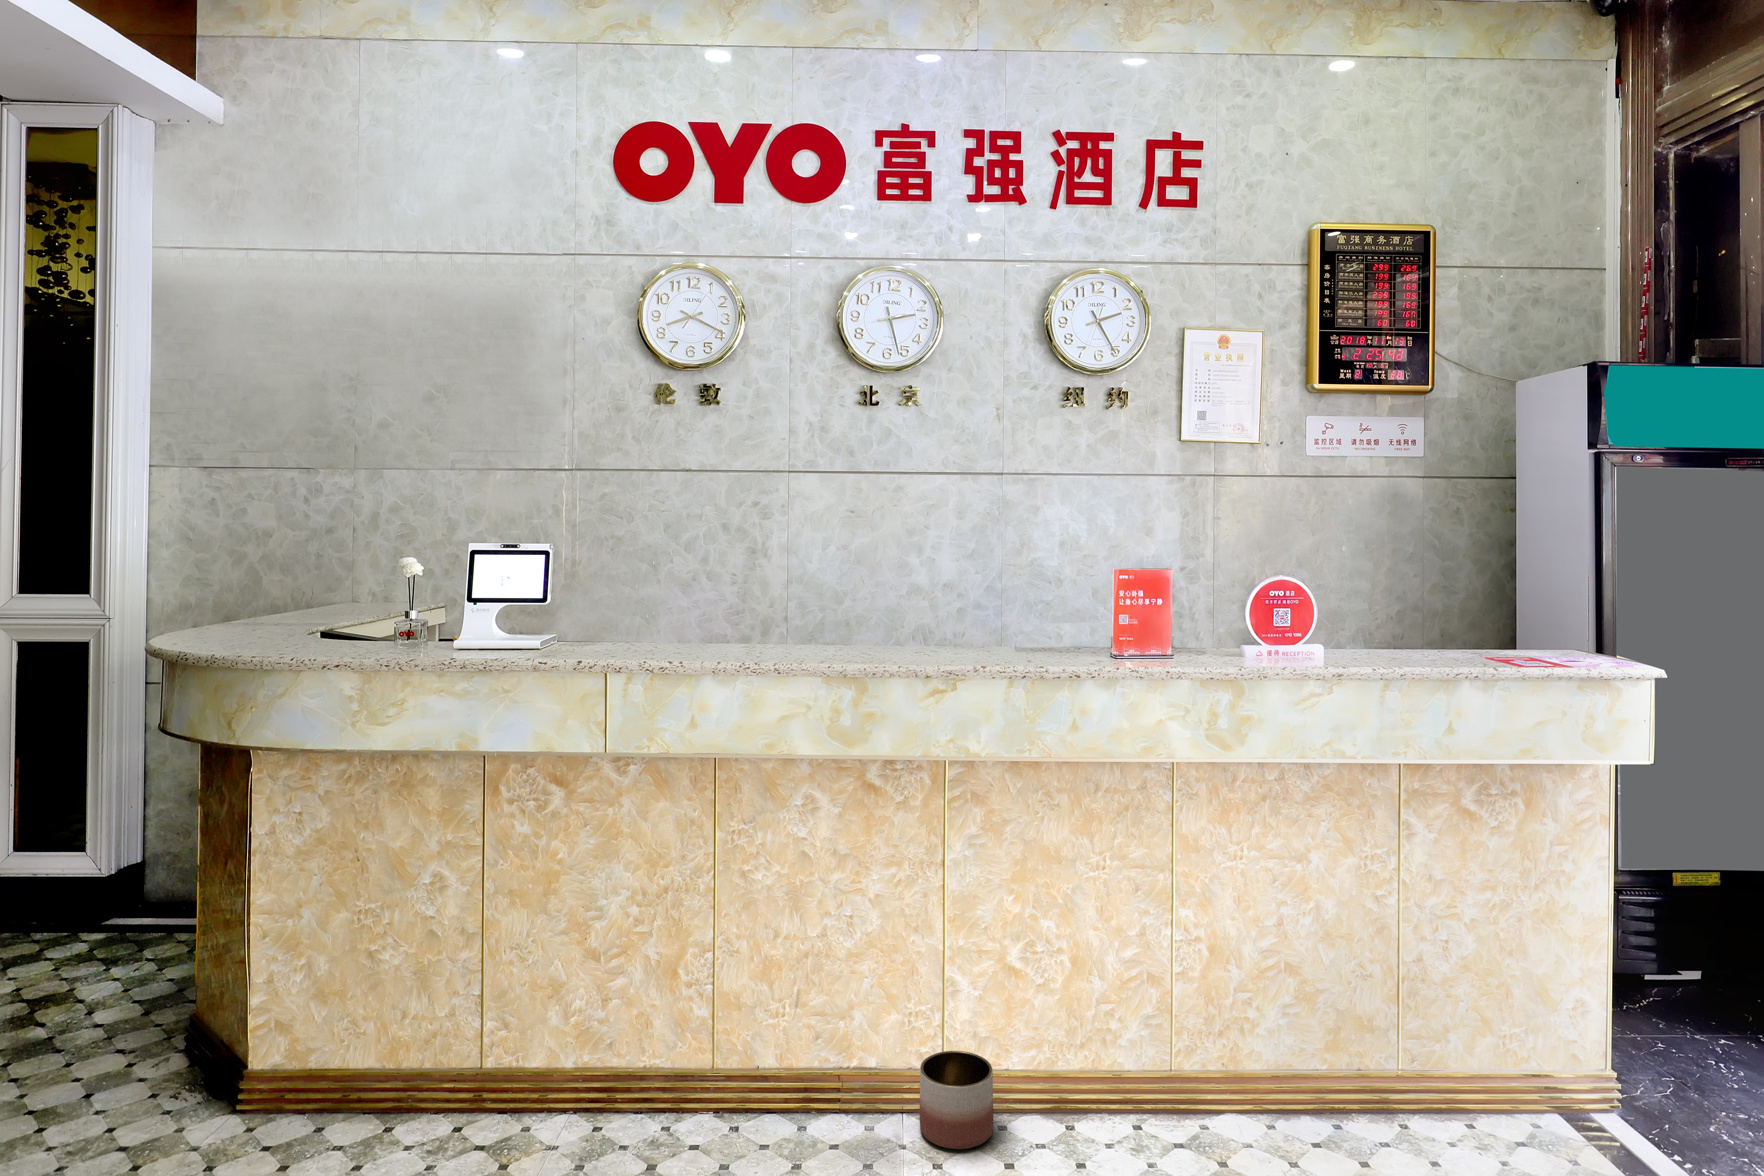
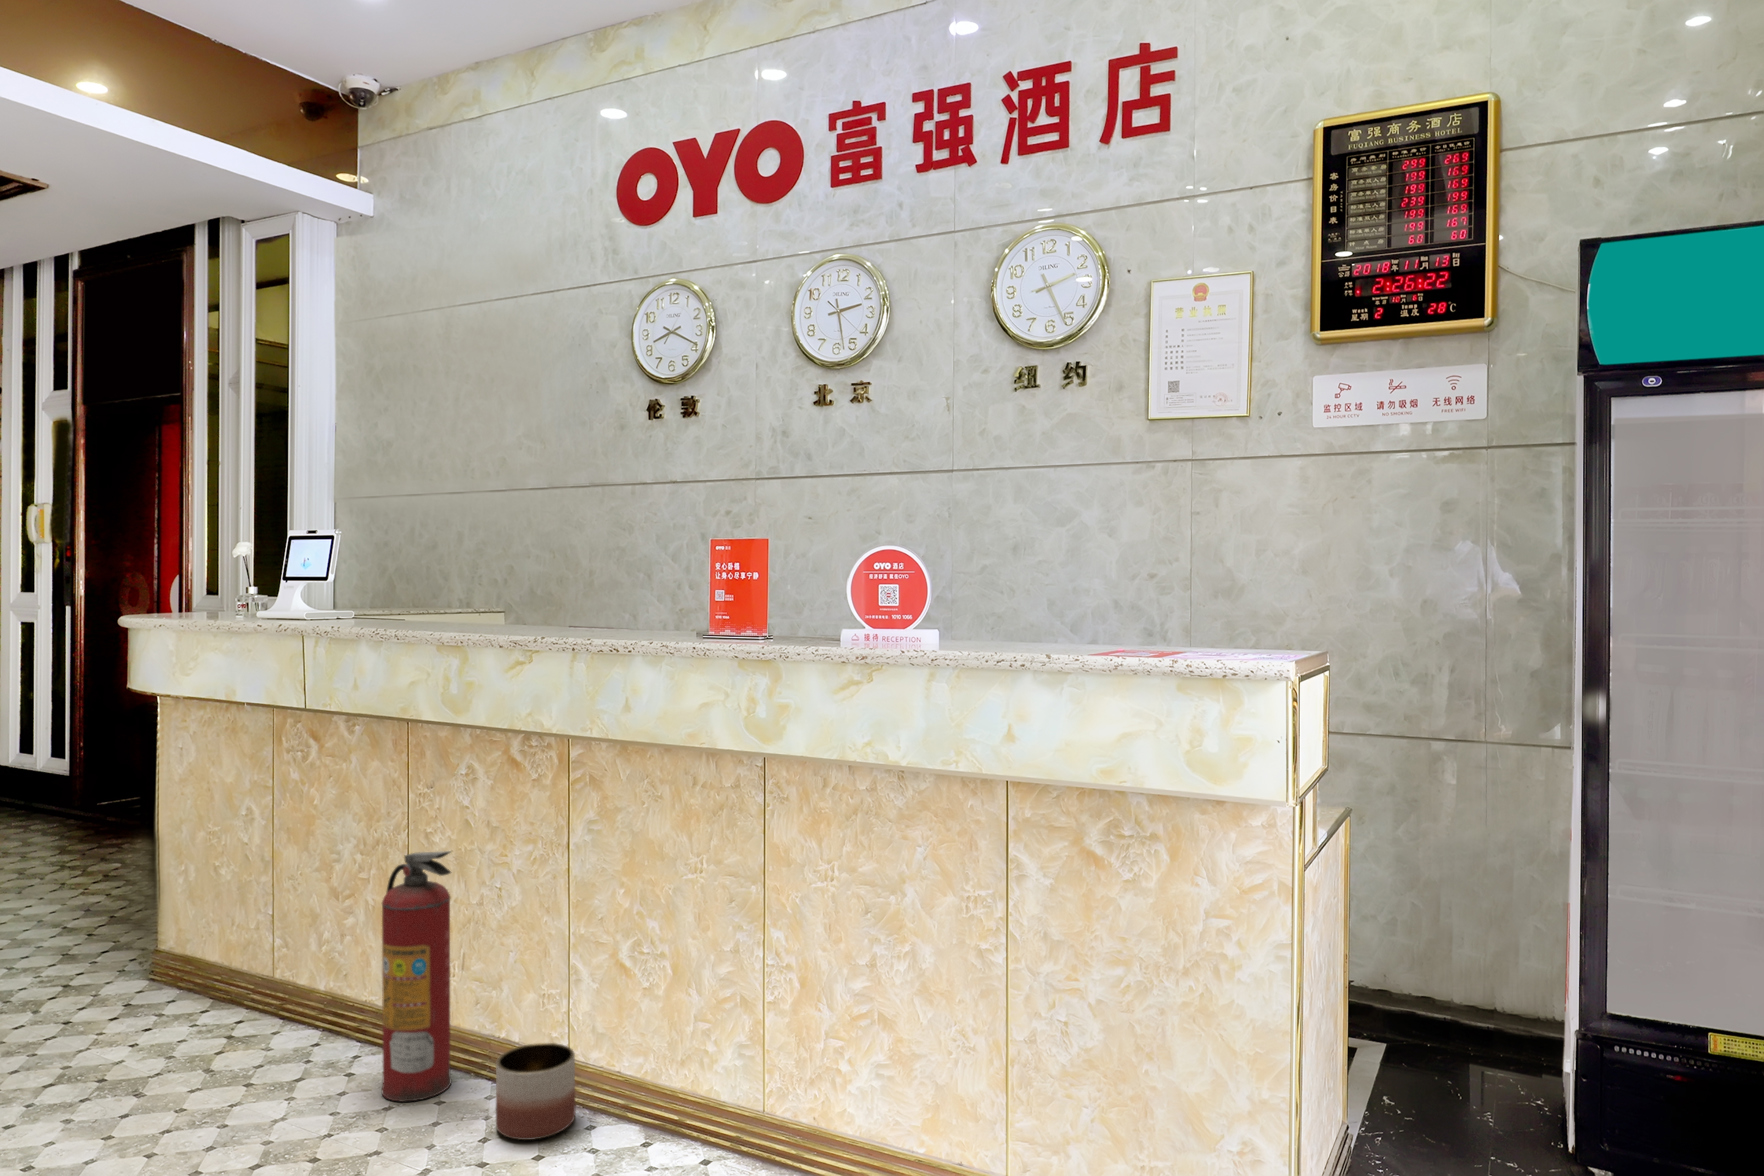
fire extinguisher: none [737,886,831,1151] -> present [382,851,451,1102]

